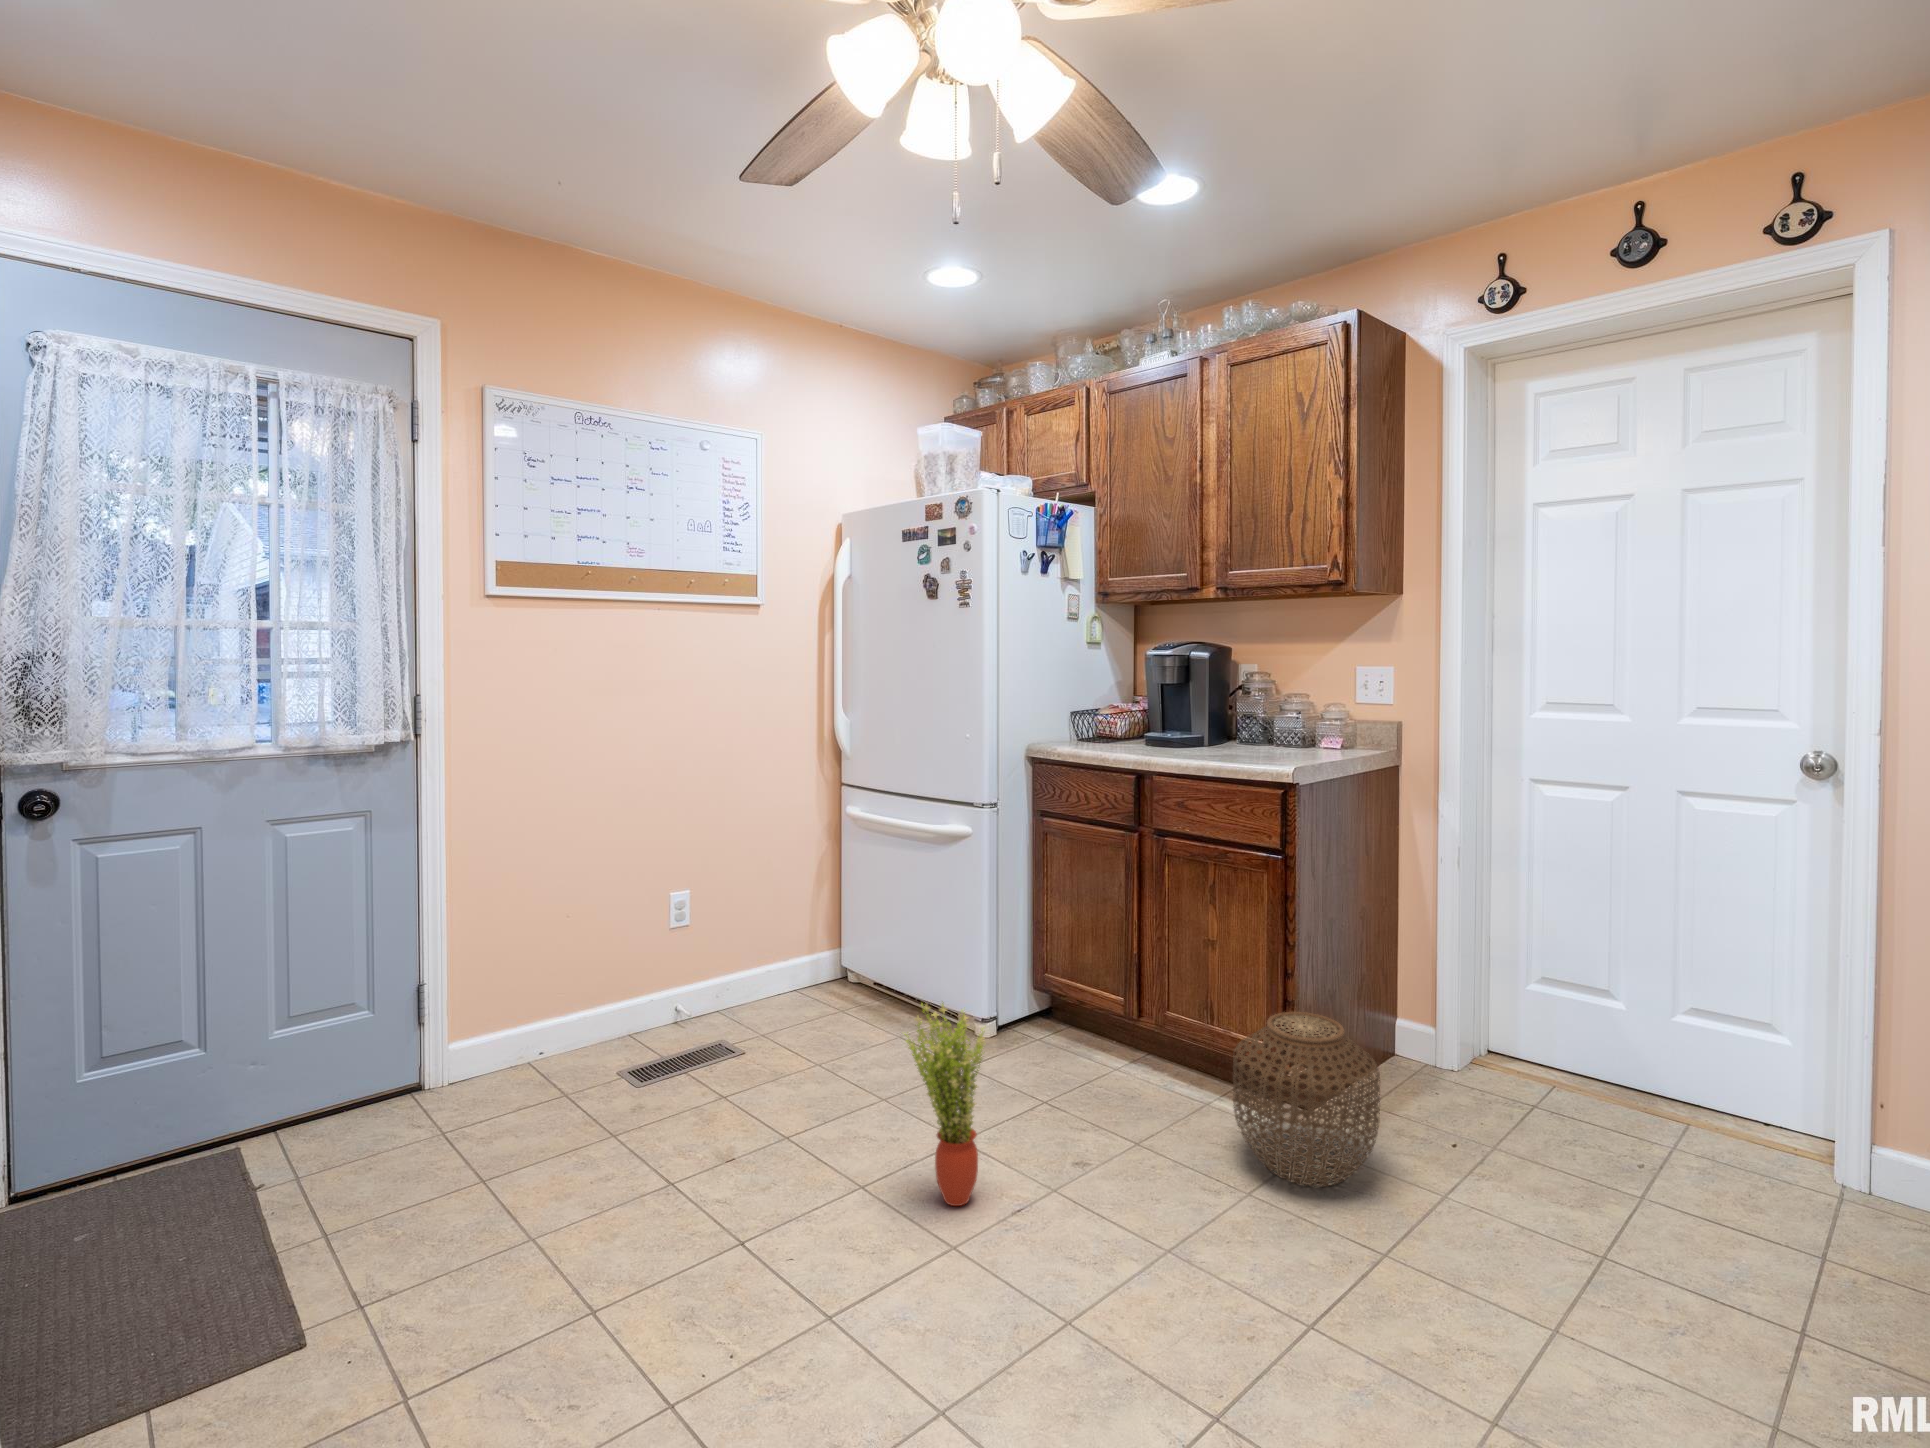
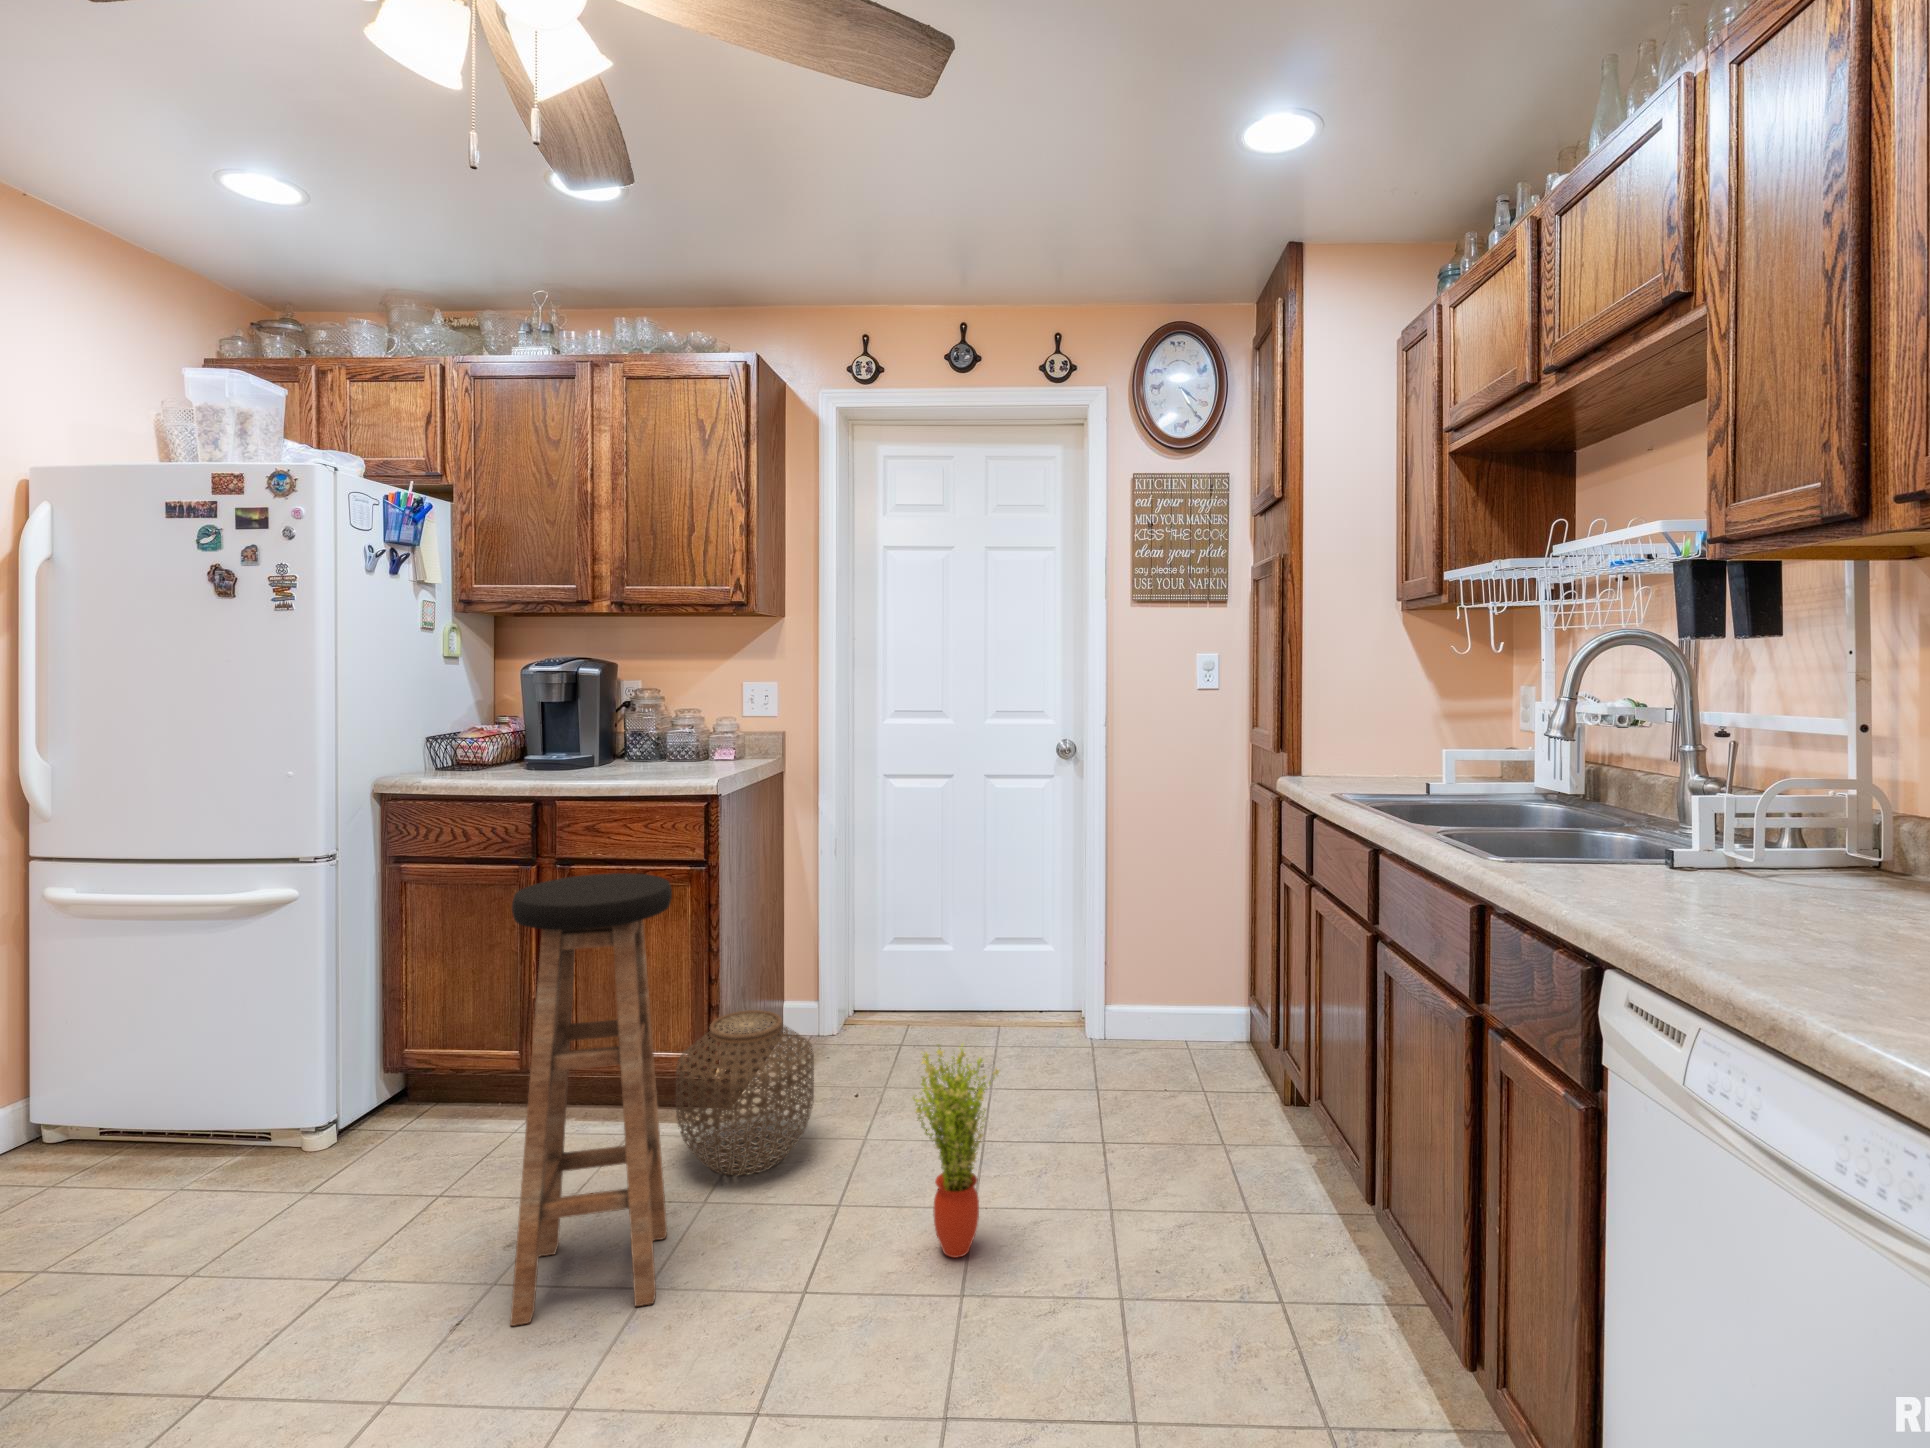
bar stool: none [1053,845,1204,1267] -> present [510,873,672,1326]
potted plant: present [905,1003,985,1206] -> present [913,1046,999,1258]

